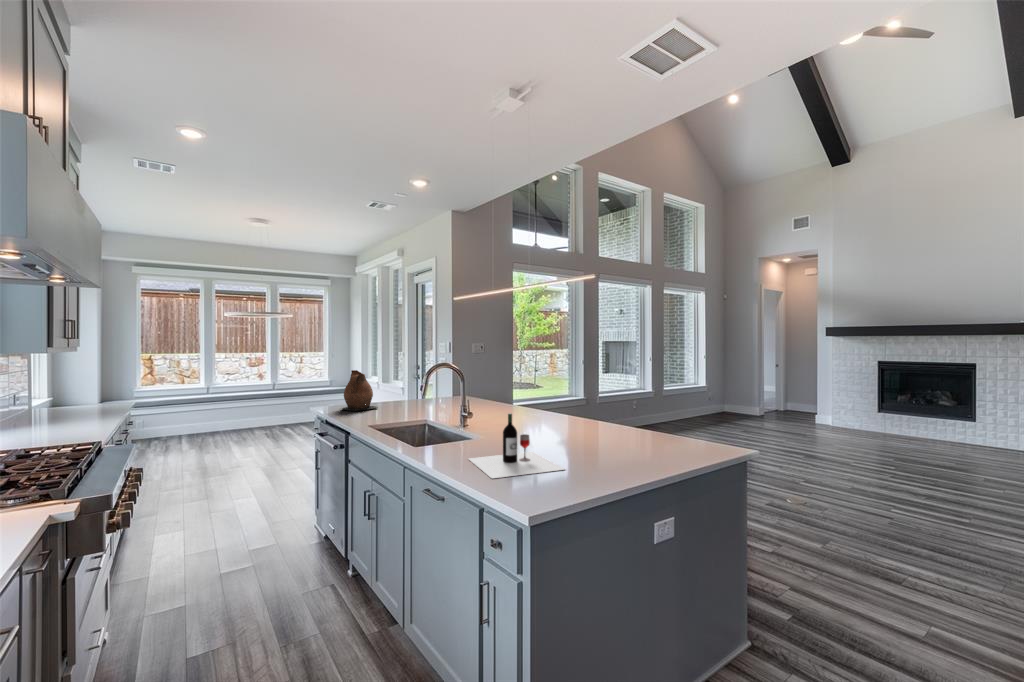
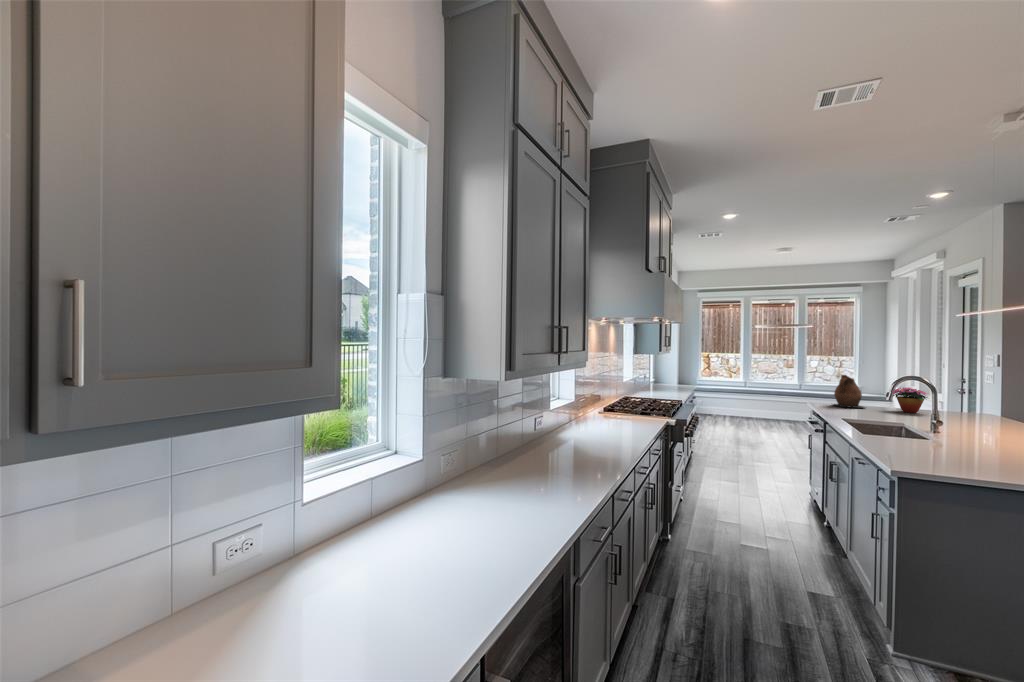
flower arrangement: none [396,378,437,406] -> present [893,388,928,413]
wine bottle: present [469,413,564,478] -> none [893,414,971,462]

